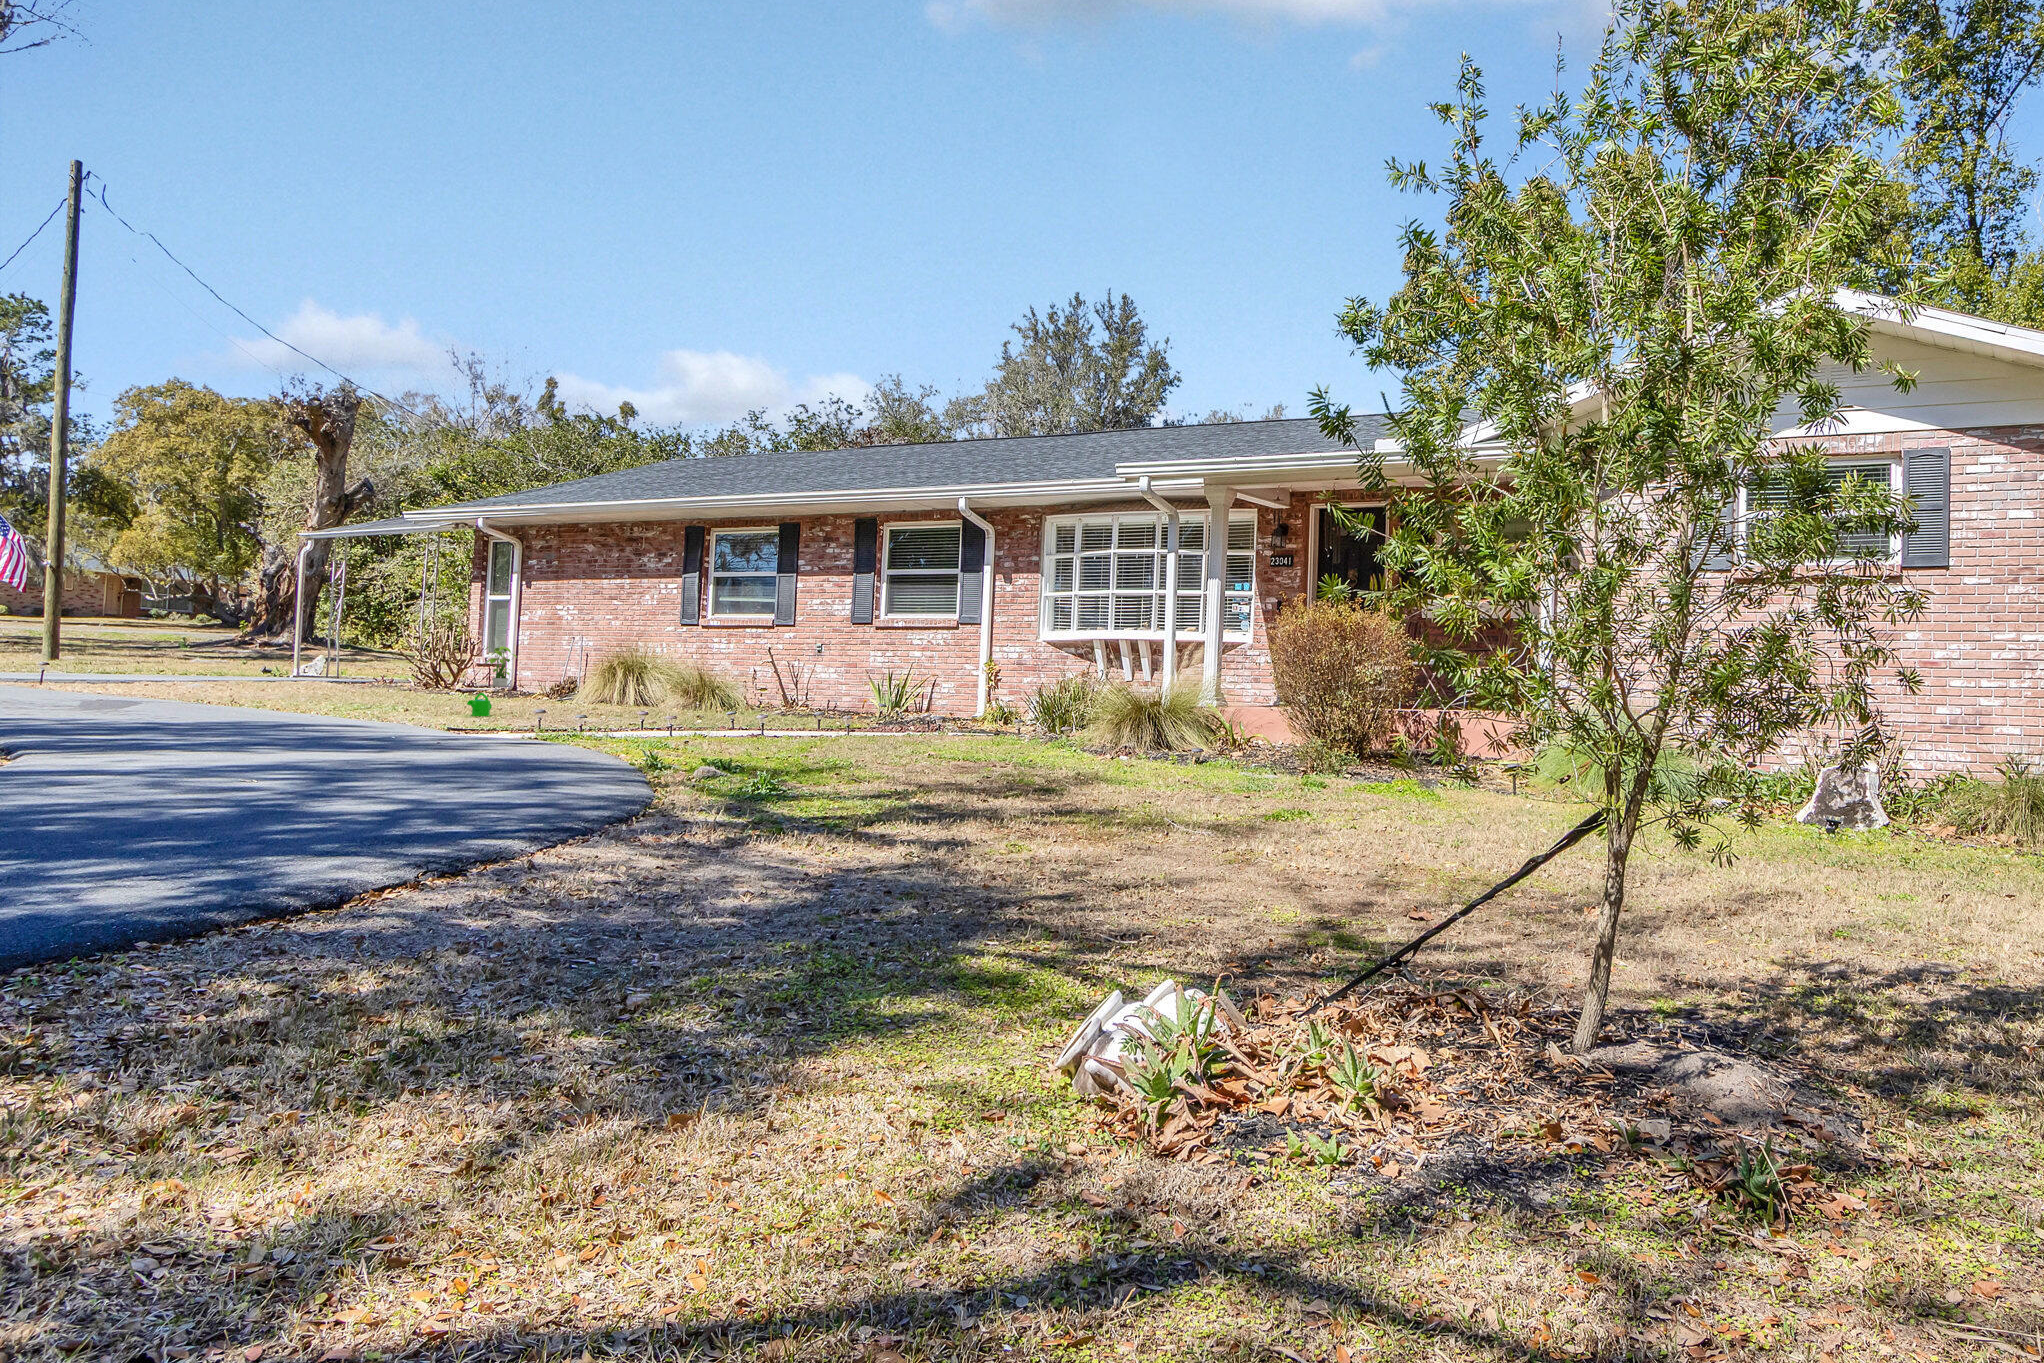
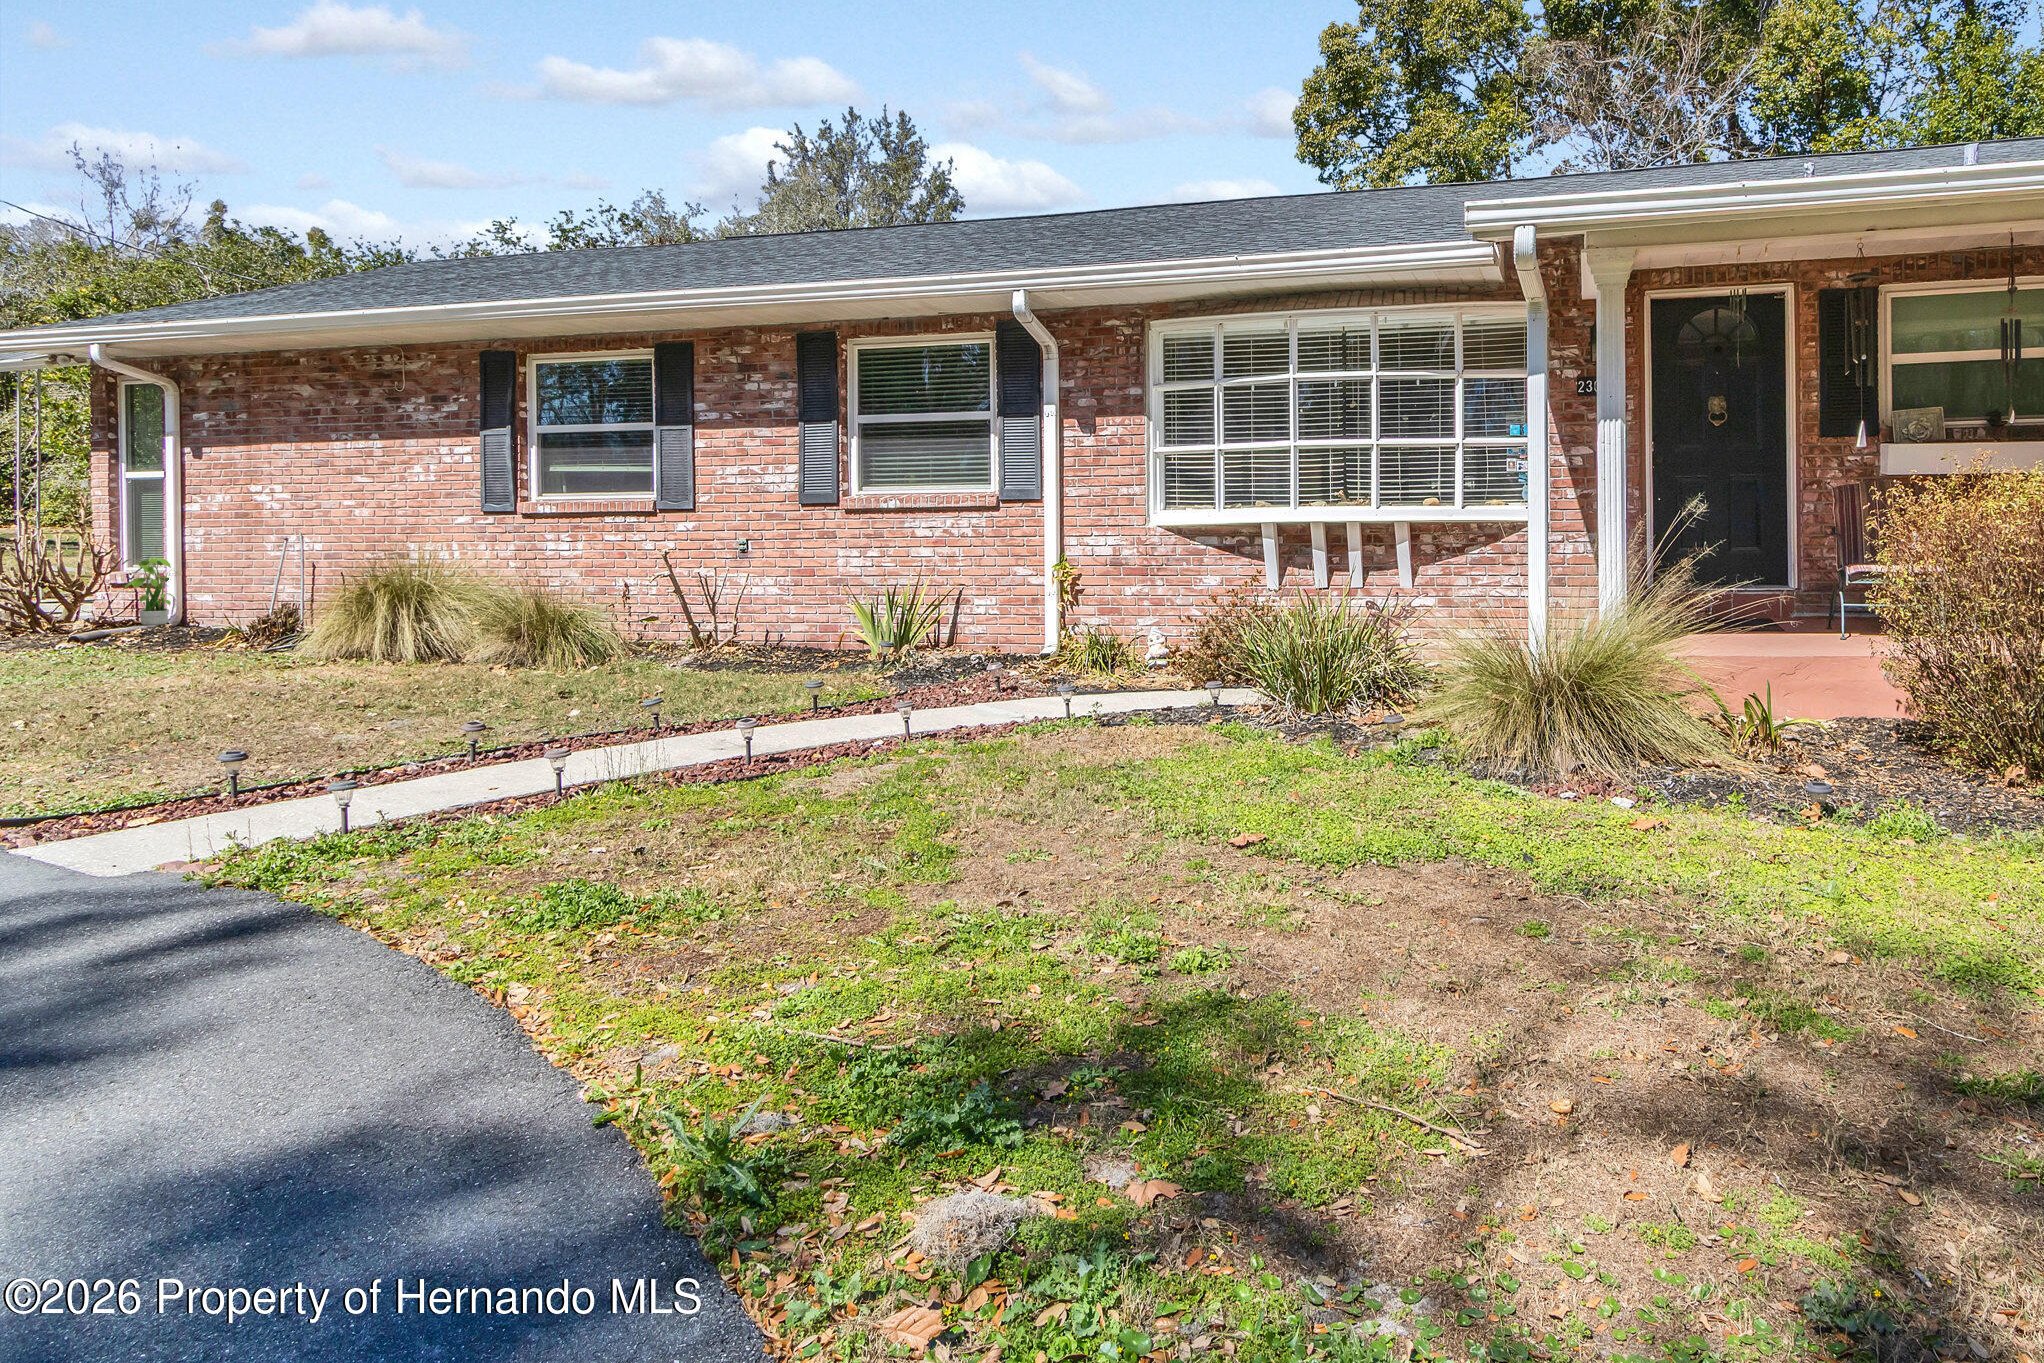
watering can: present [467,693,492,716] -> none [70,684,127,732]

